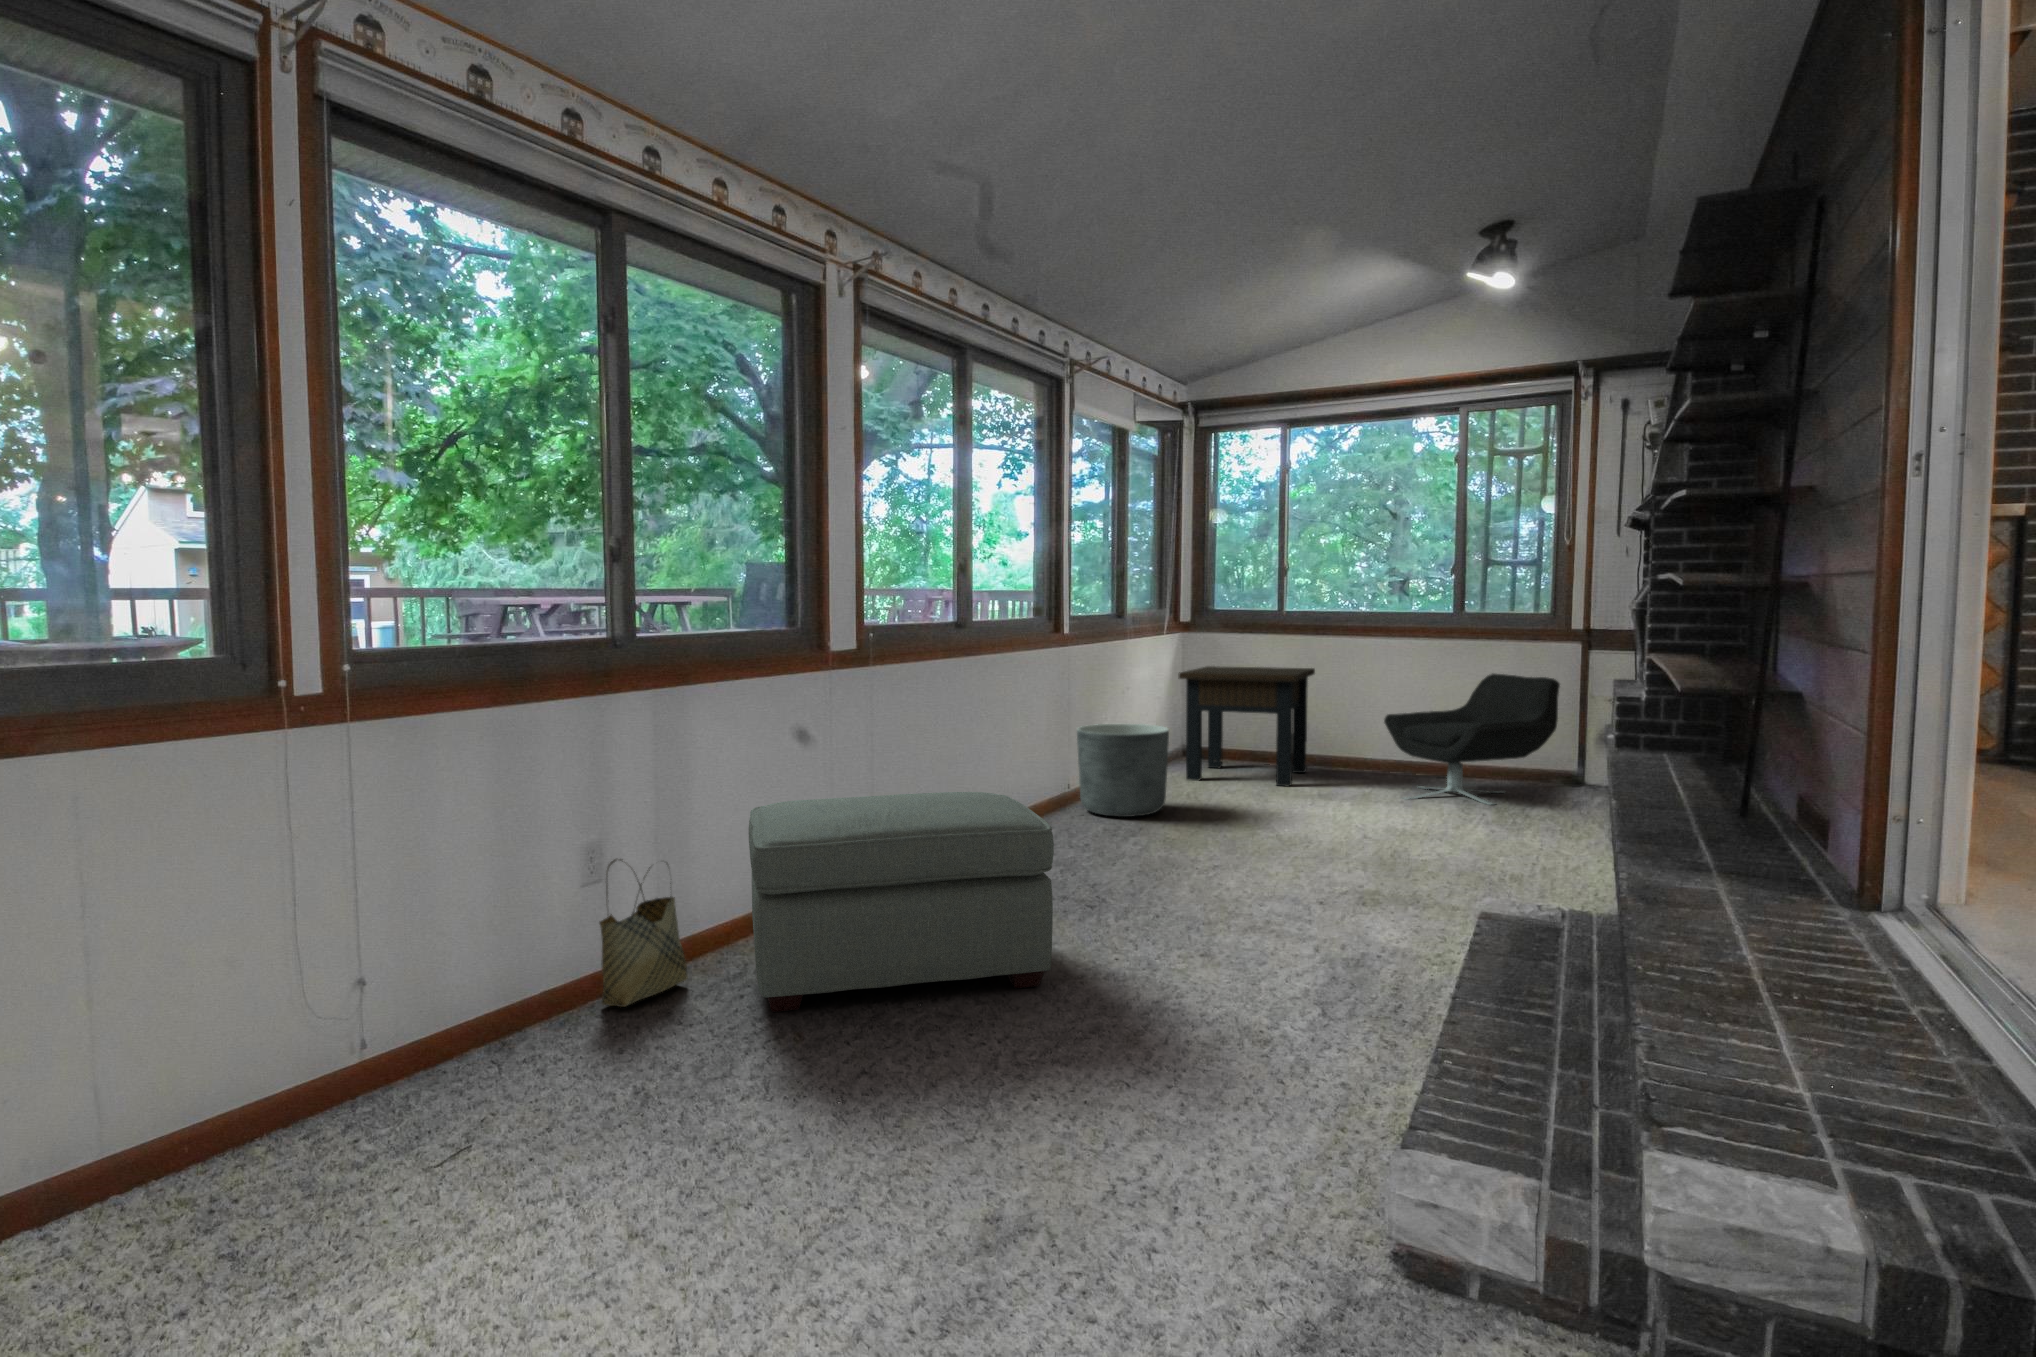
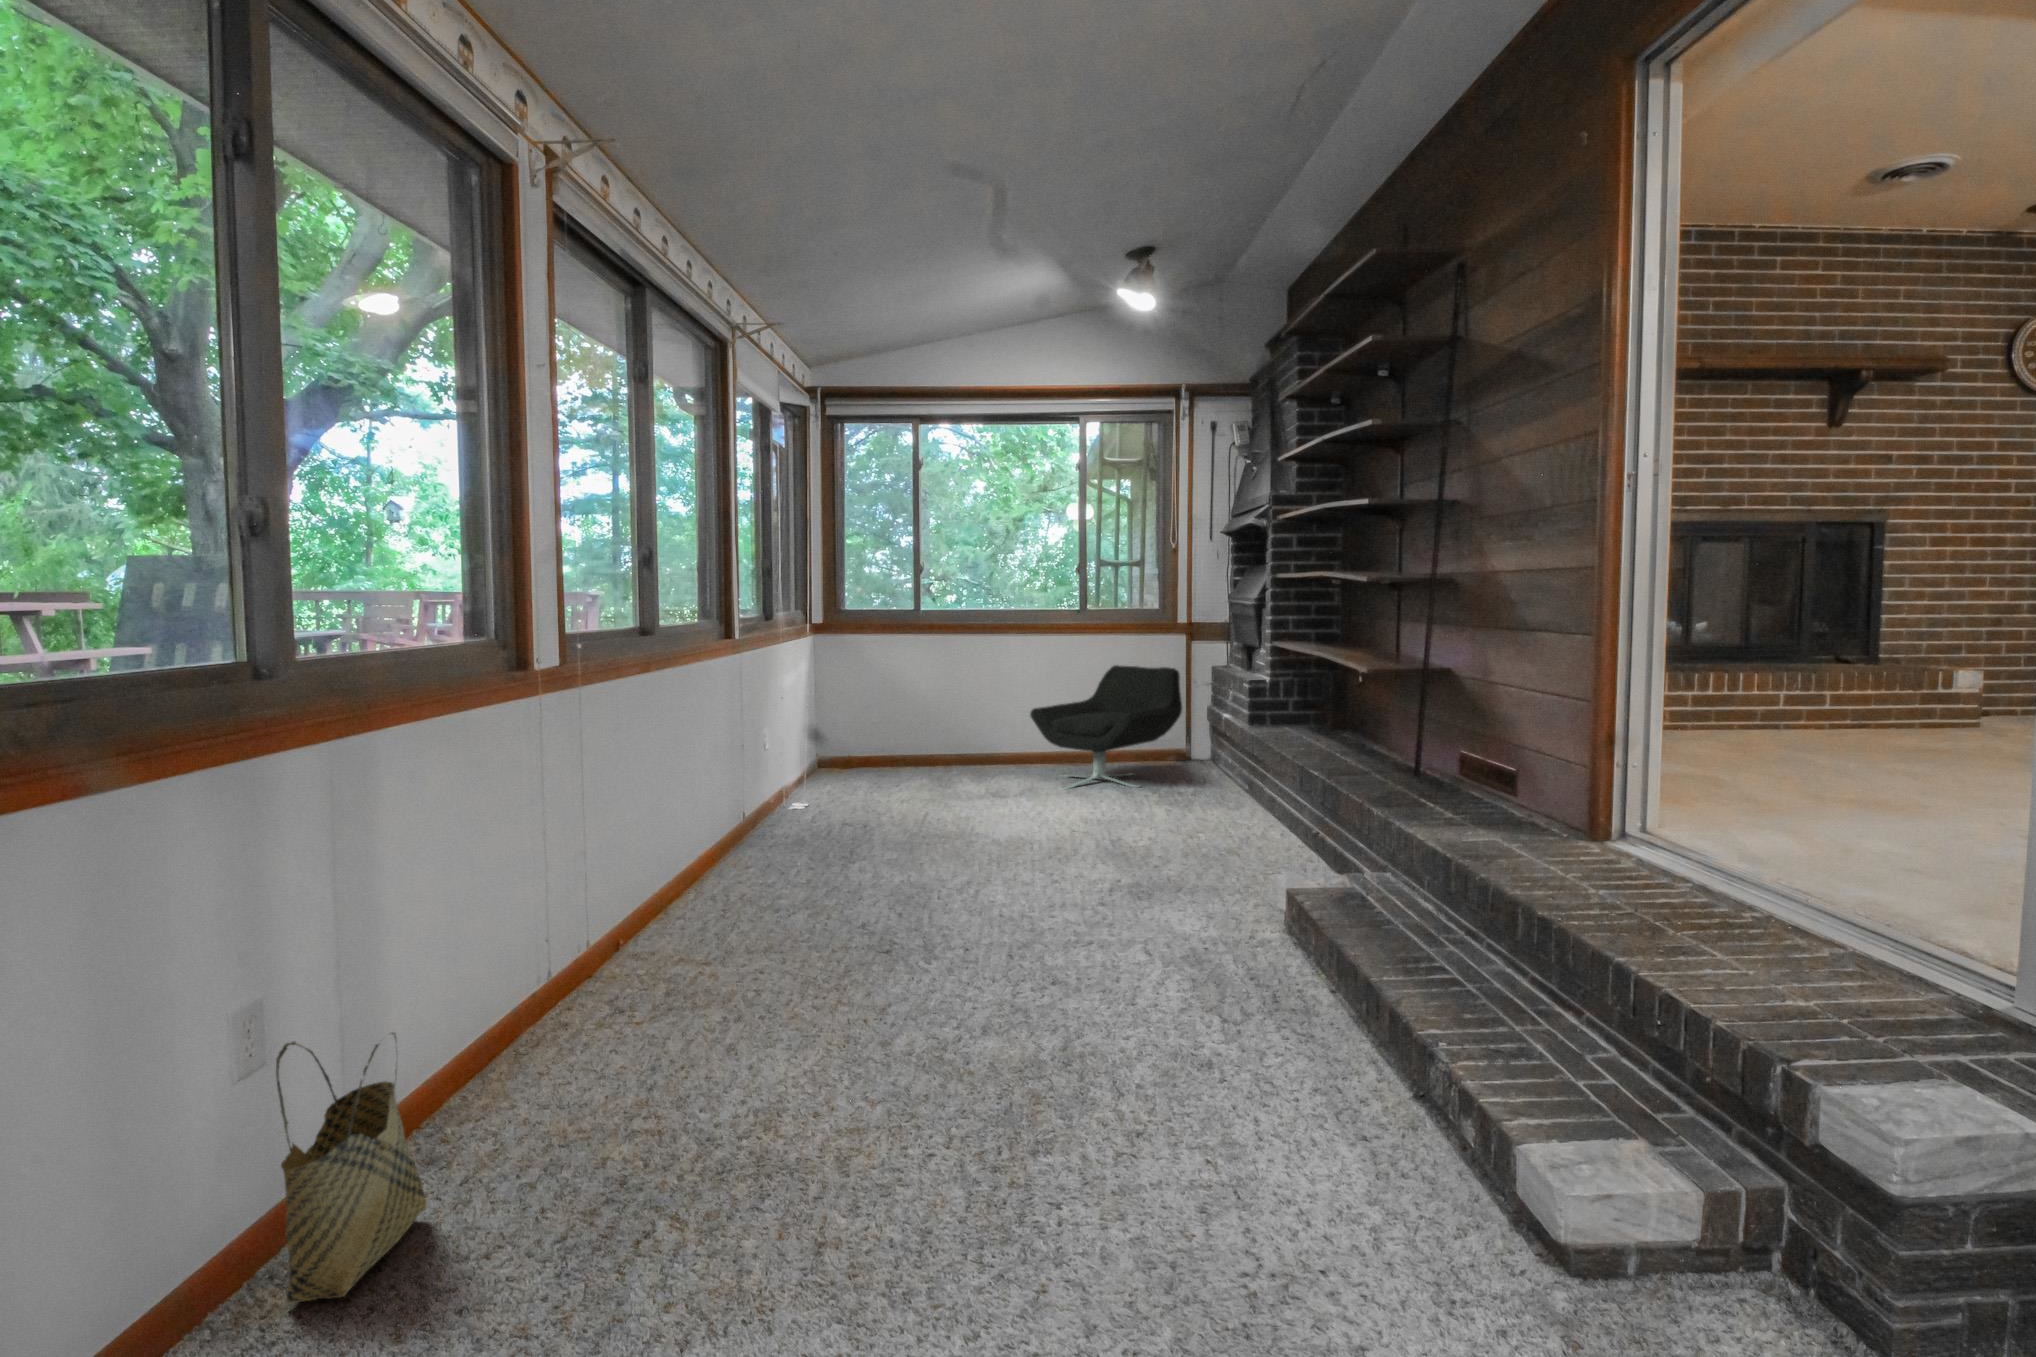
side table: present [1178,666,1315,786] -> none [830,666,953,790]
planter: present [1077,724,1169,817] -> none [755,736,859,841]
ottoman: present [749,792,1054,1012] -> none [488,846,959,1230]

